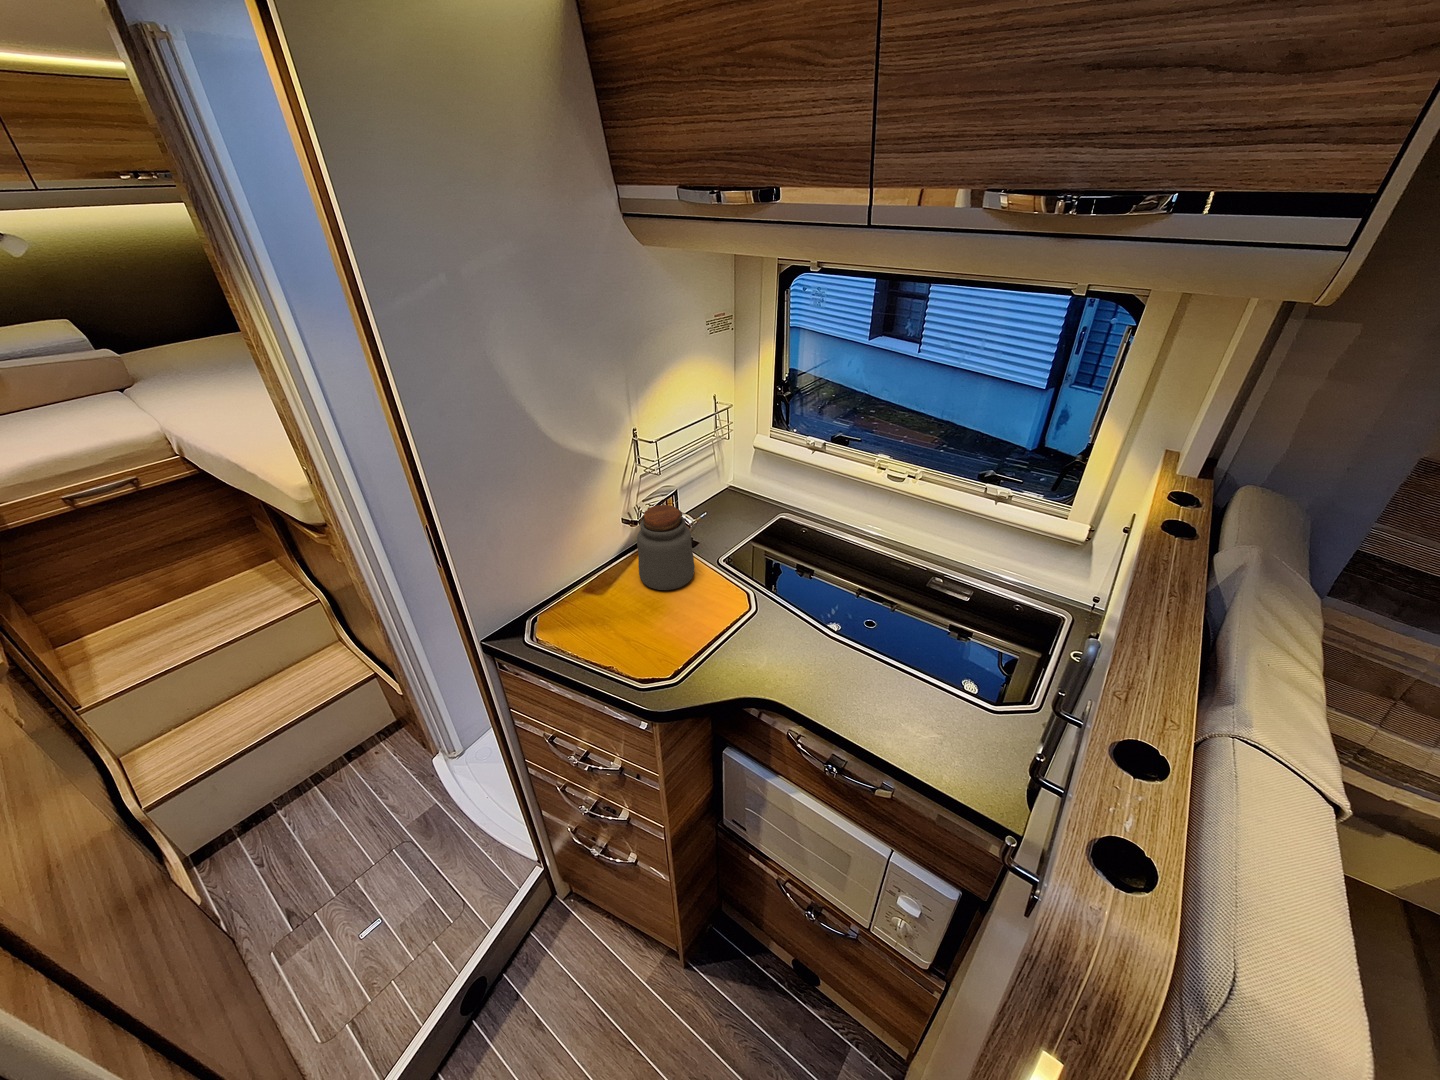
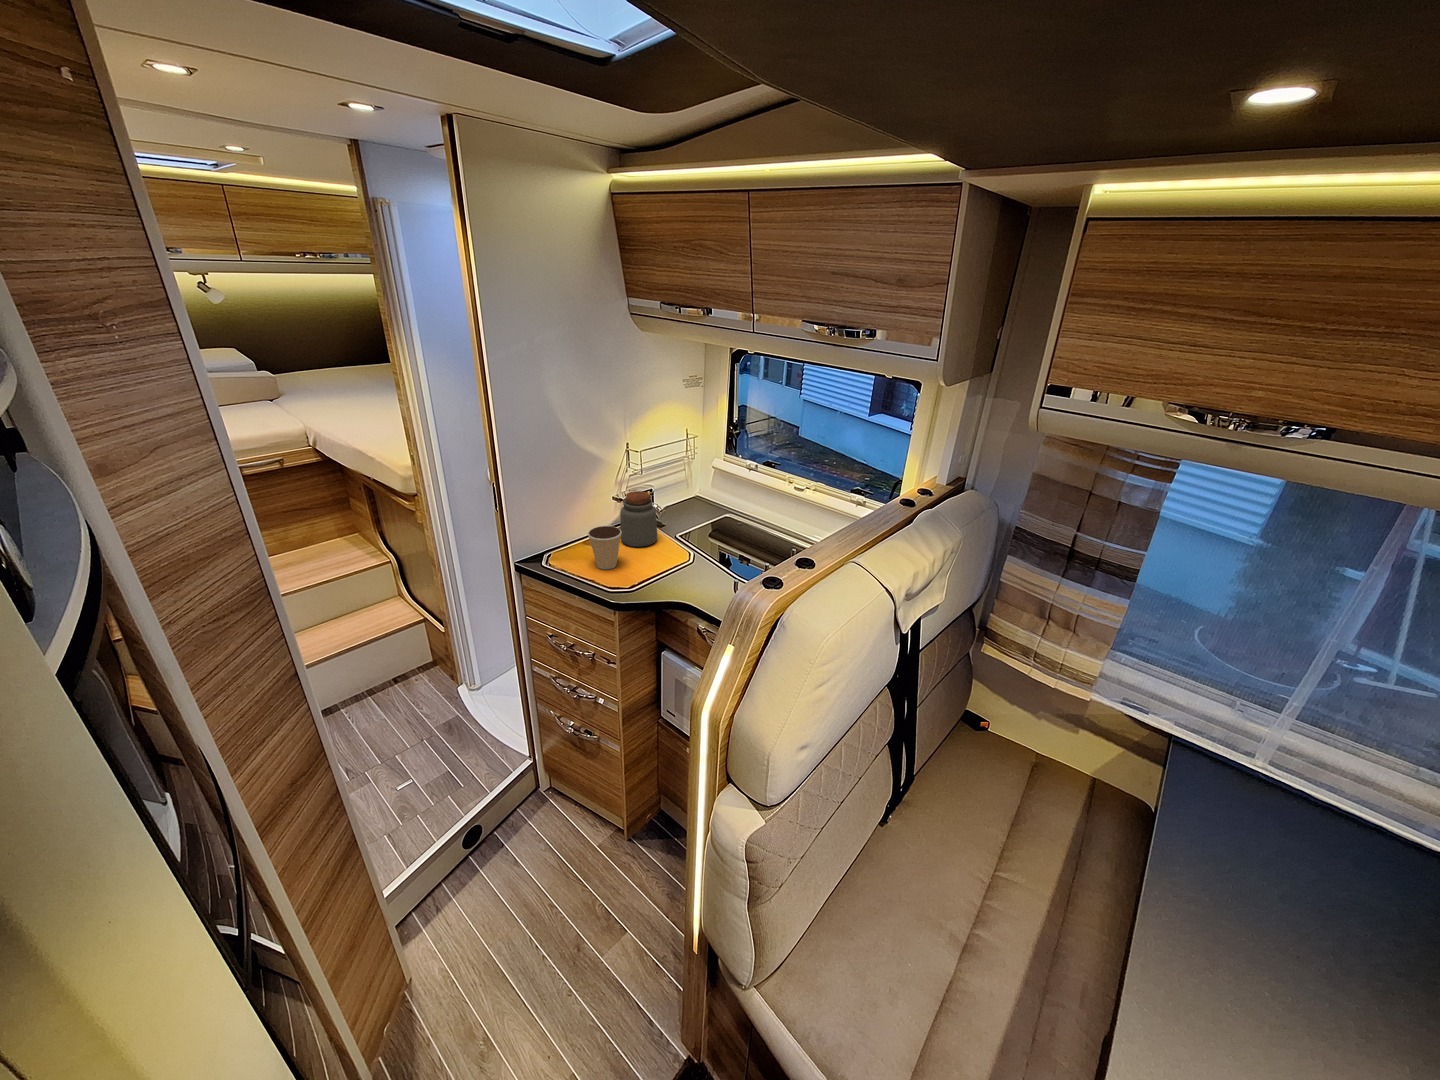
coffee cup: none [594,573,648,643] -> present [588,526,622,569]

